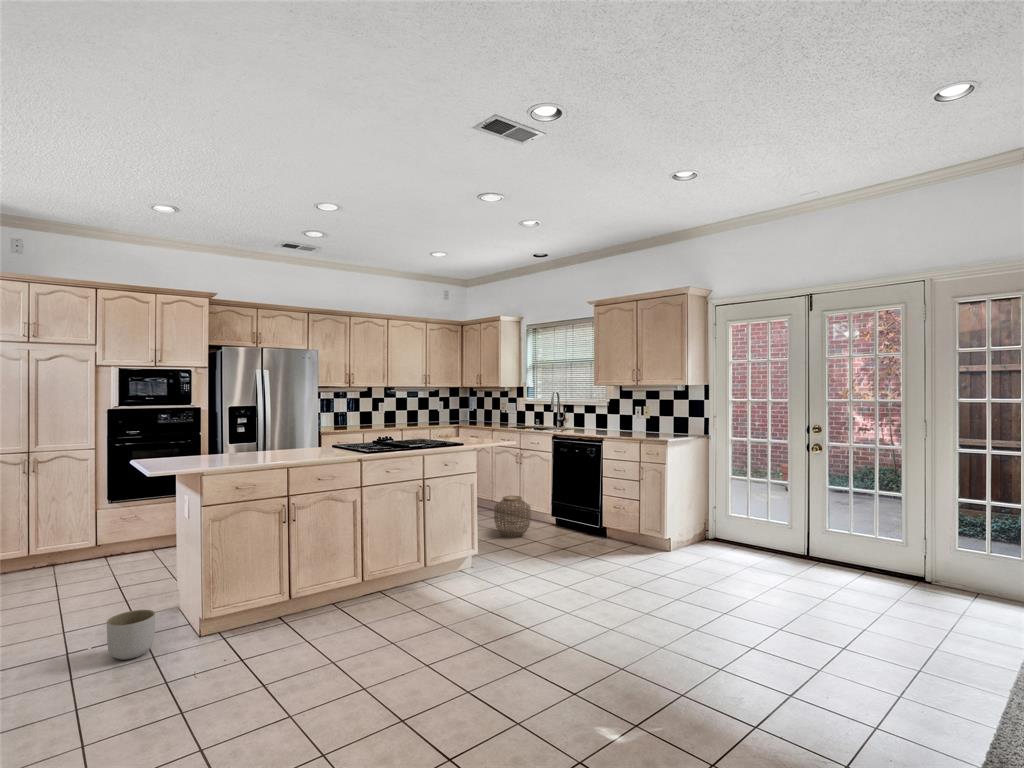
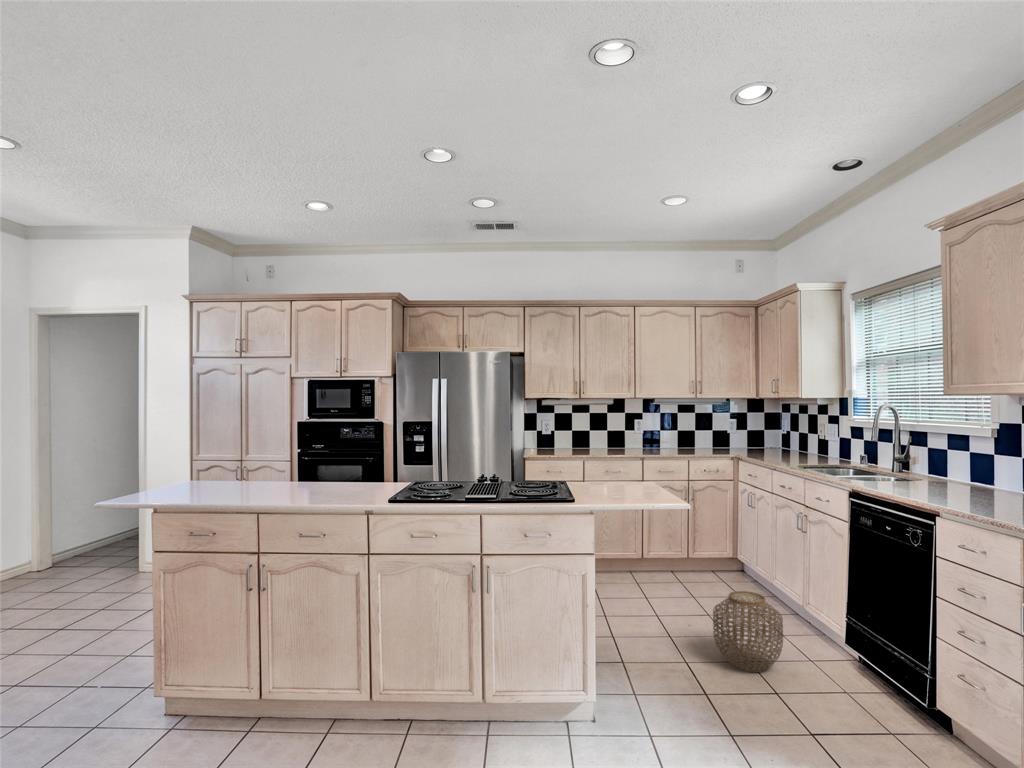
planter: present [107,610,155,660] -> none [69,657,125,716]

